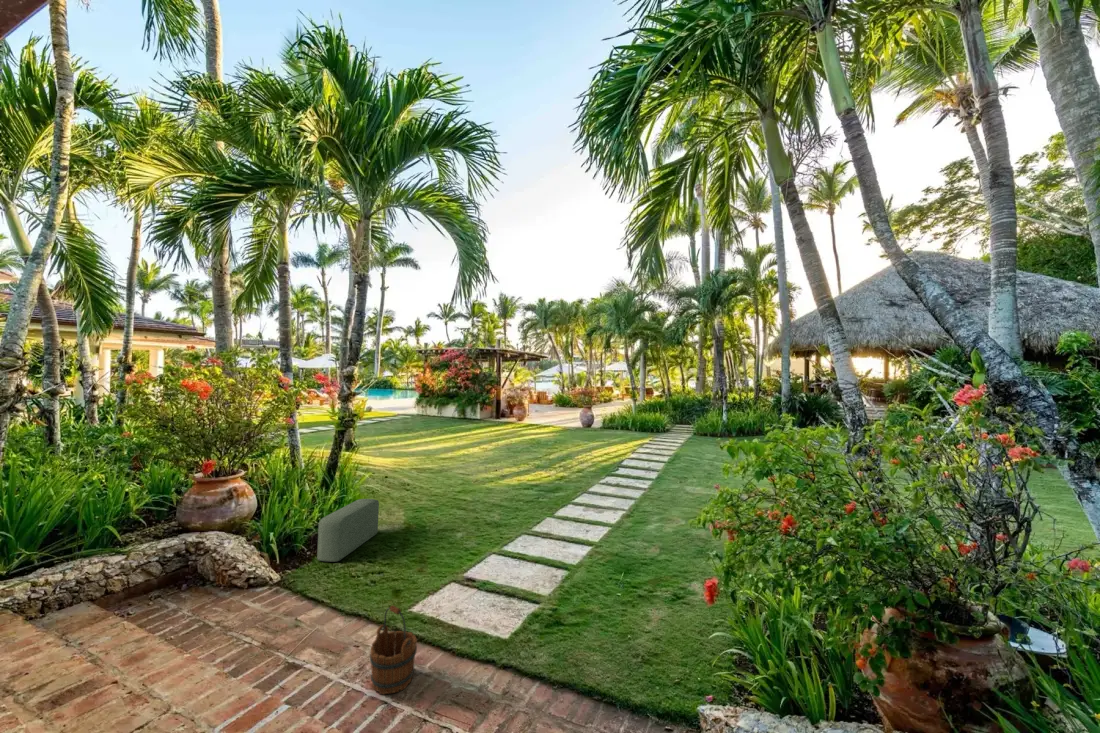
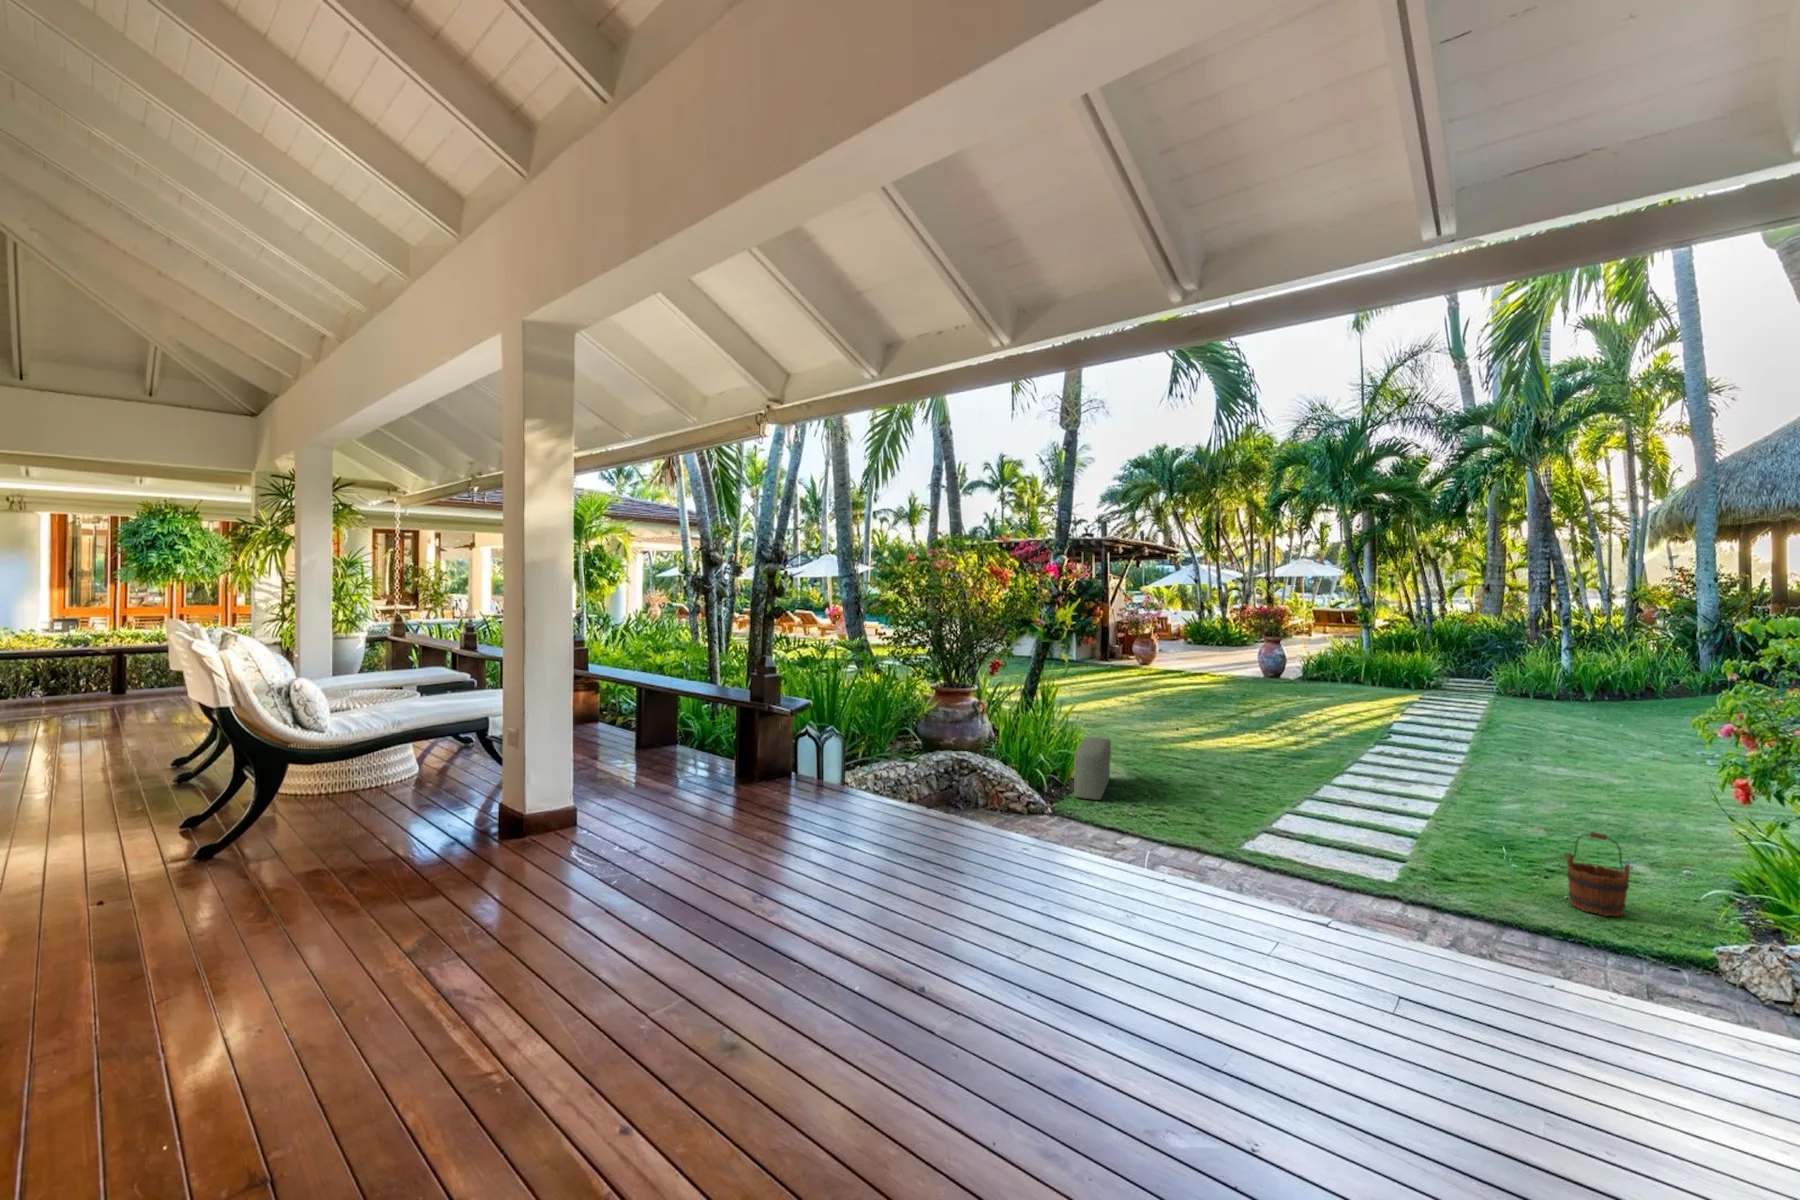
wooden bucket: present [370,606,417,694] -> present [1565,832,1632,916]

